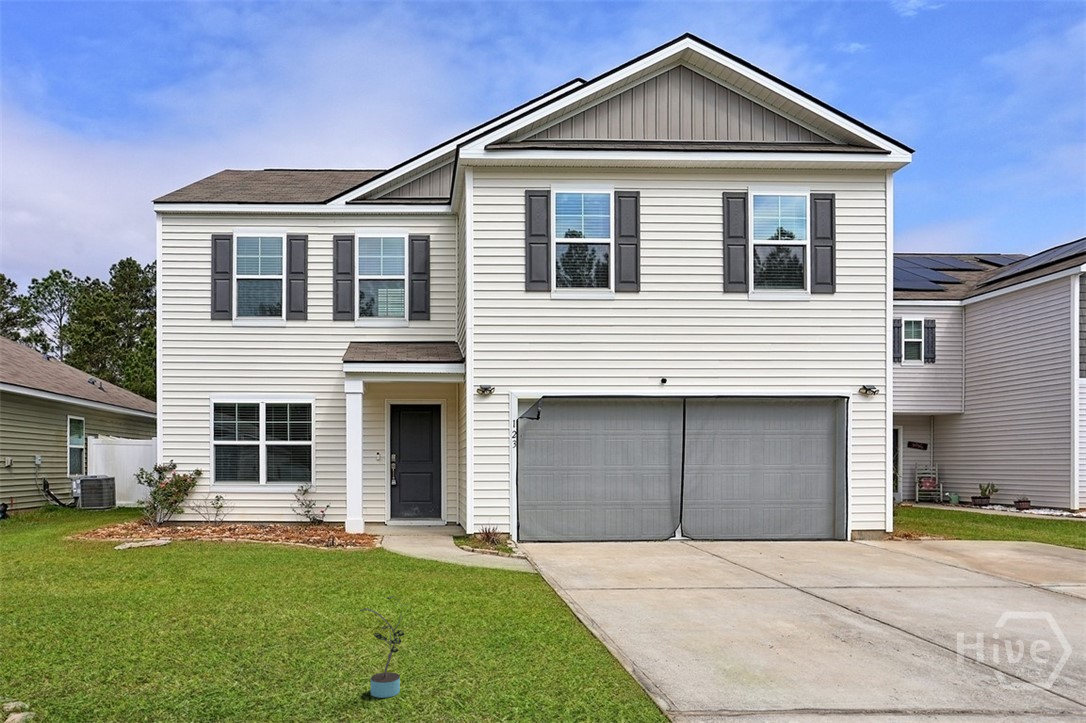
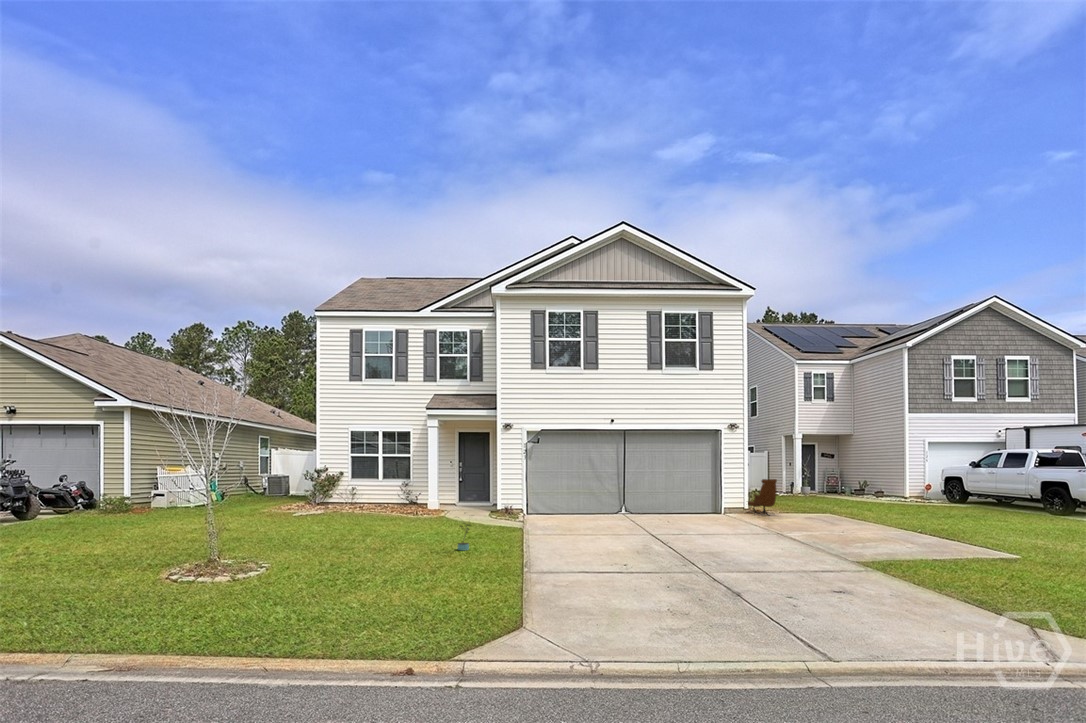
lounge chair: none [883,481,948,544] -> present [748,479,777,514]

